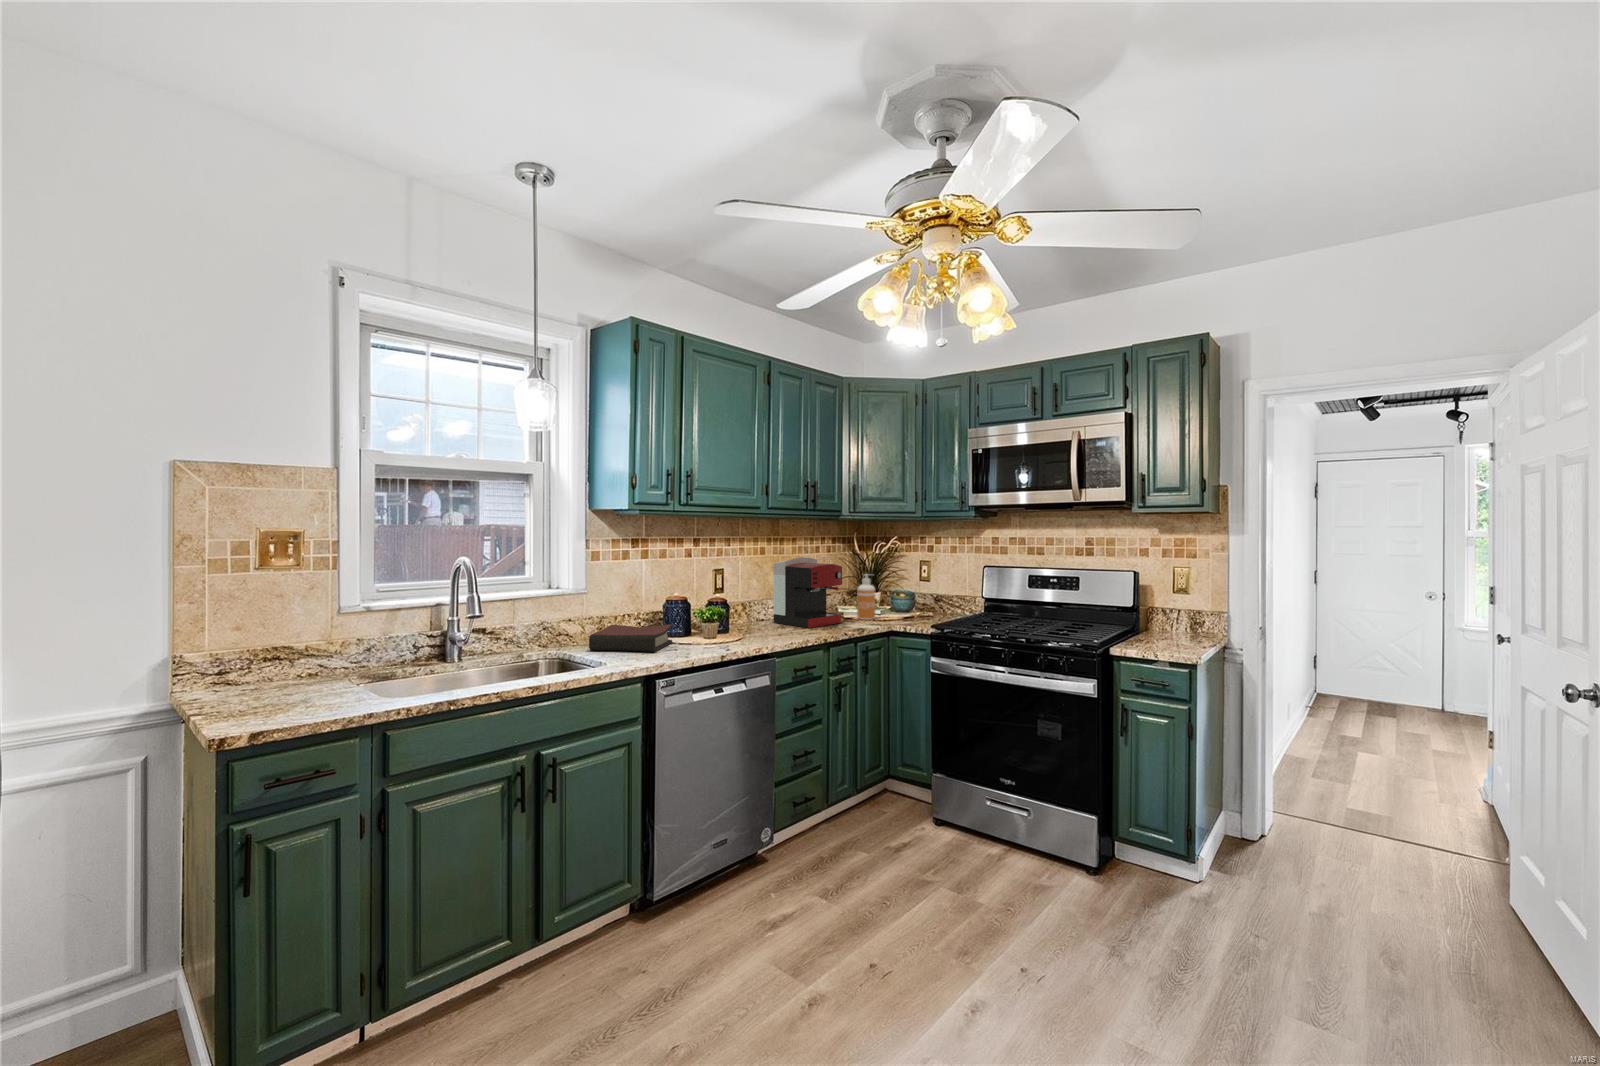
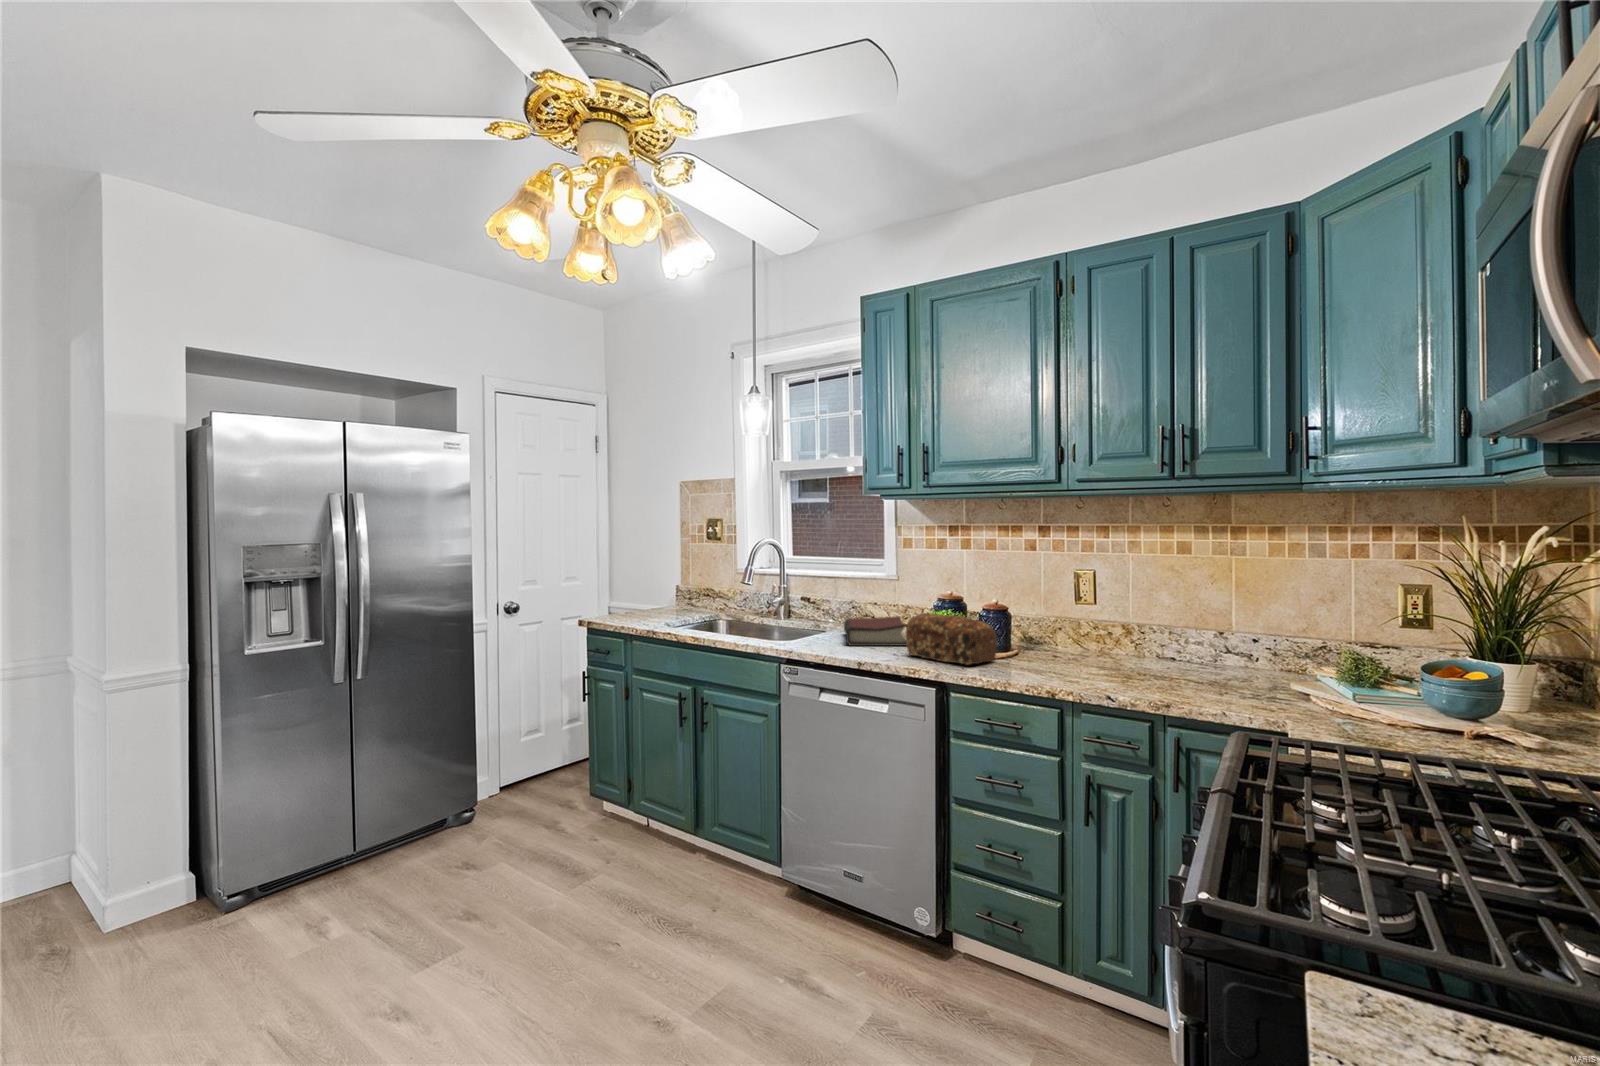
coffee maker: present [773,557,842,628] -> none [1097,562,1210,691]
soap dispenser: present [857,574,875,620] -> none [1266,606,1314,709]
bread loaf: none [698,606,766,644] -> present [906,613,997,665]

